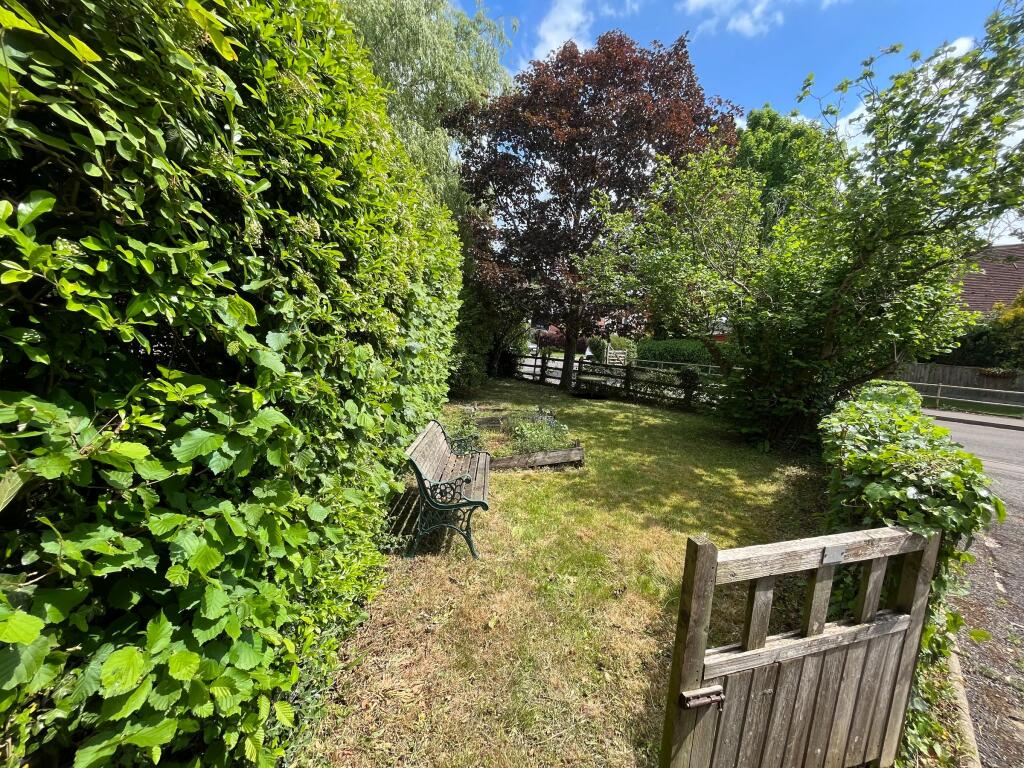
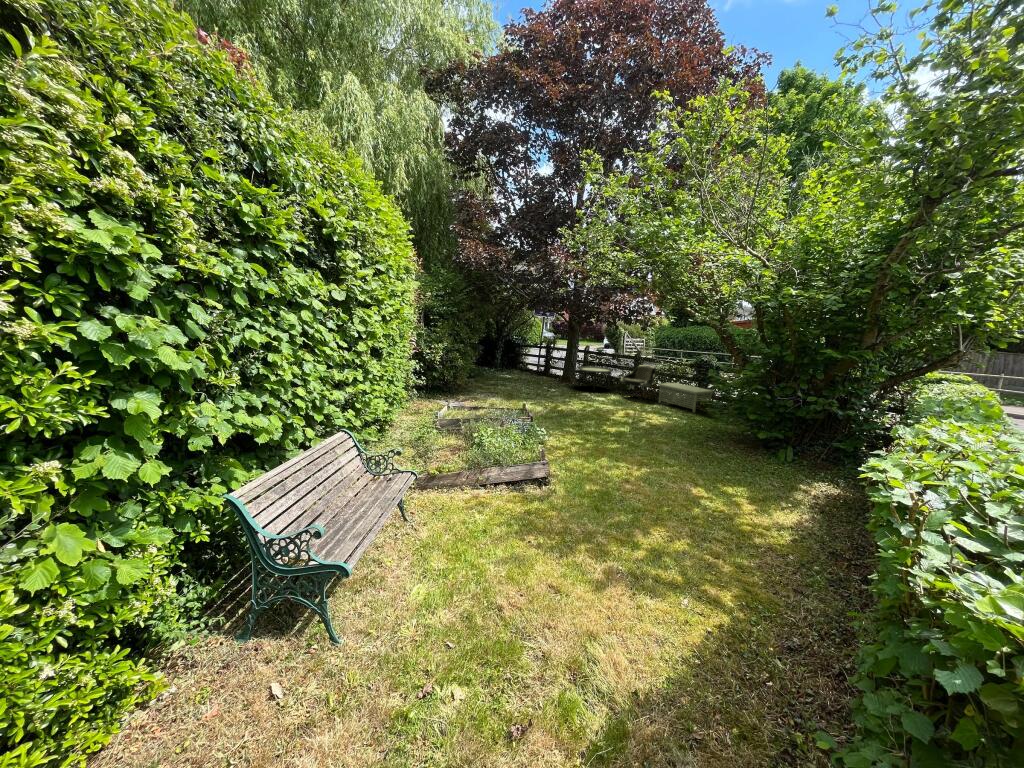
lounge chair: none [617,374,649,406] -> present [620,365,656,400]
storage bench: none [652,390,701,416] -> present [659,383,713,412]

